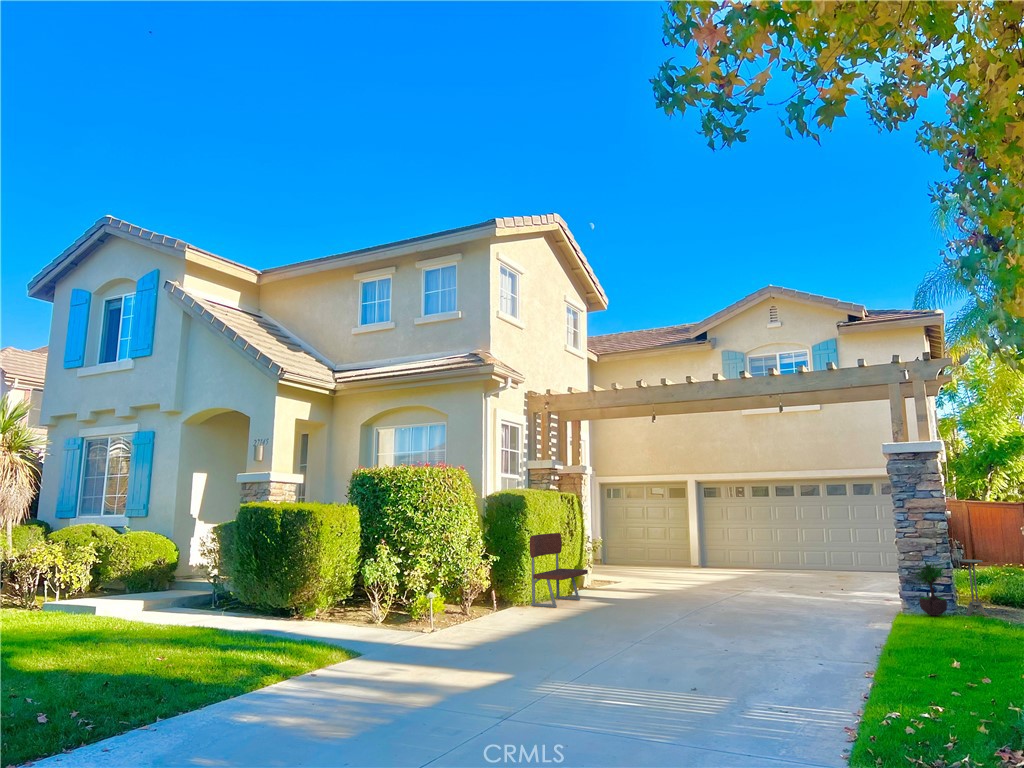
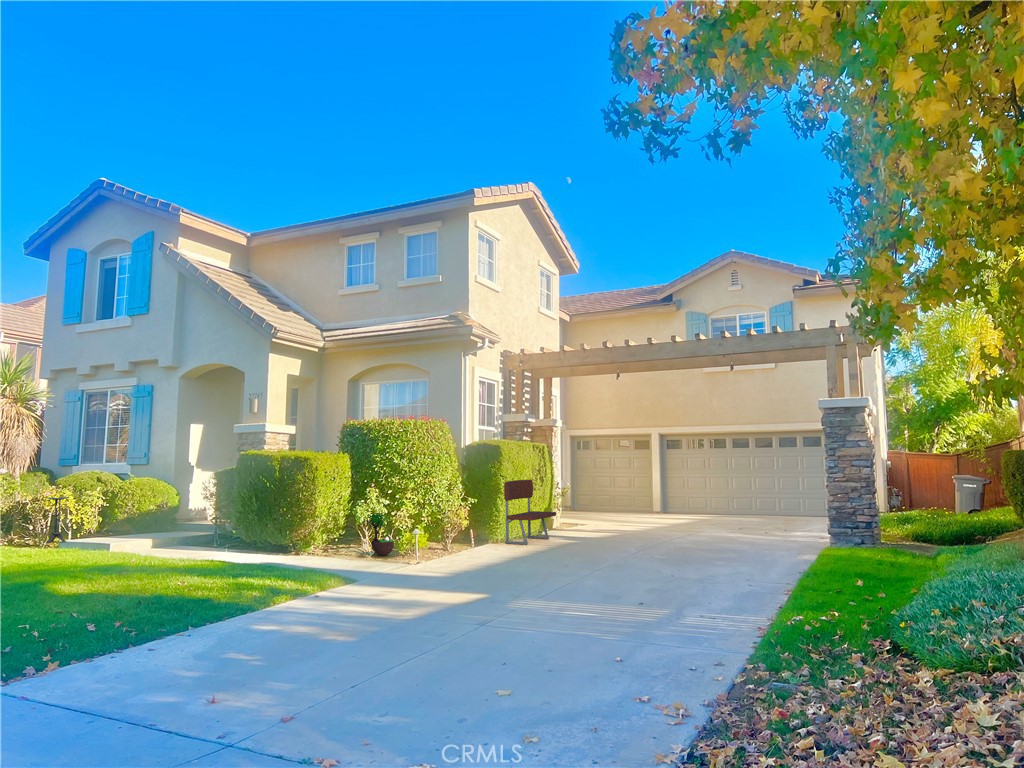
side table: present [959,559,988,616] -> present [46,497,68,543]
potted tree: present [915,563,947,616] -> present [364,510,394,556]

